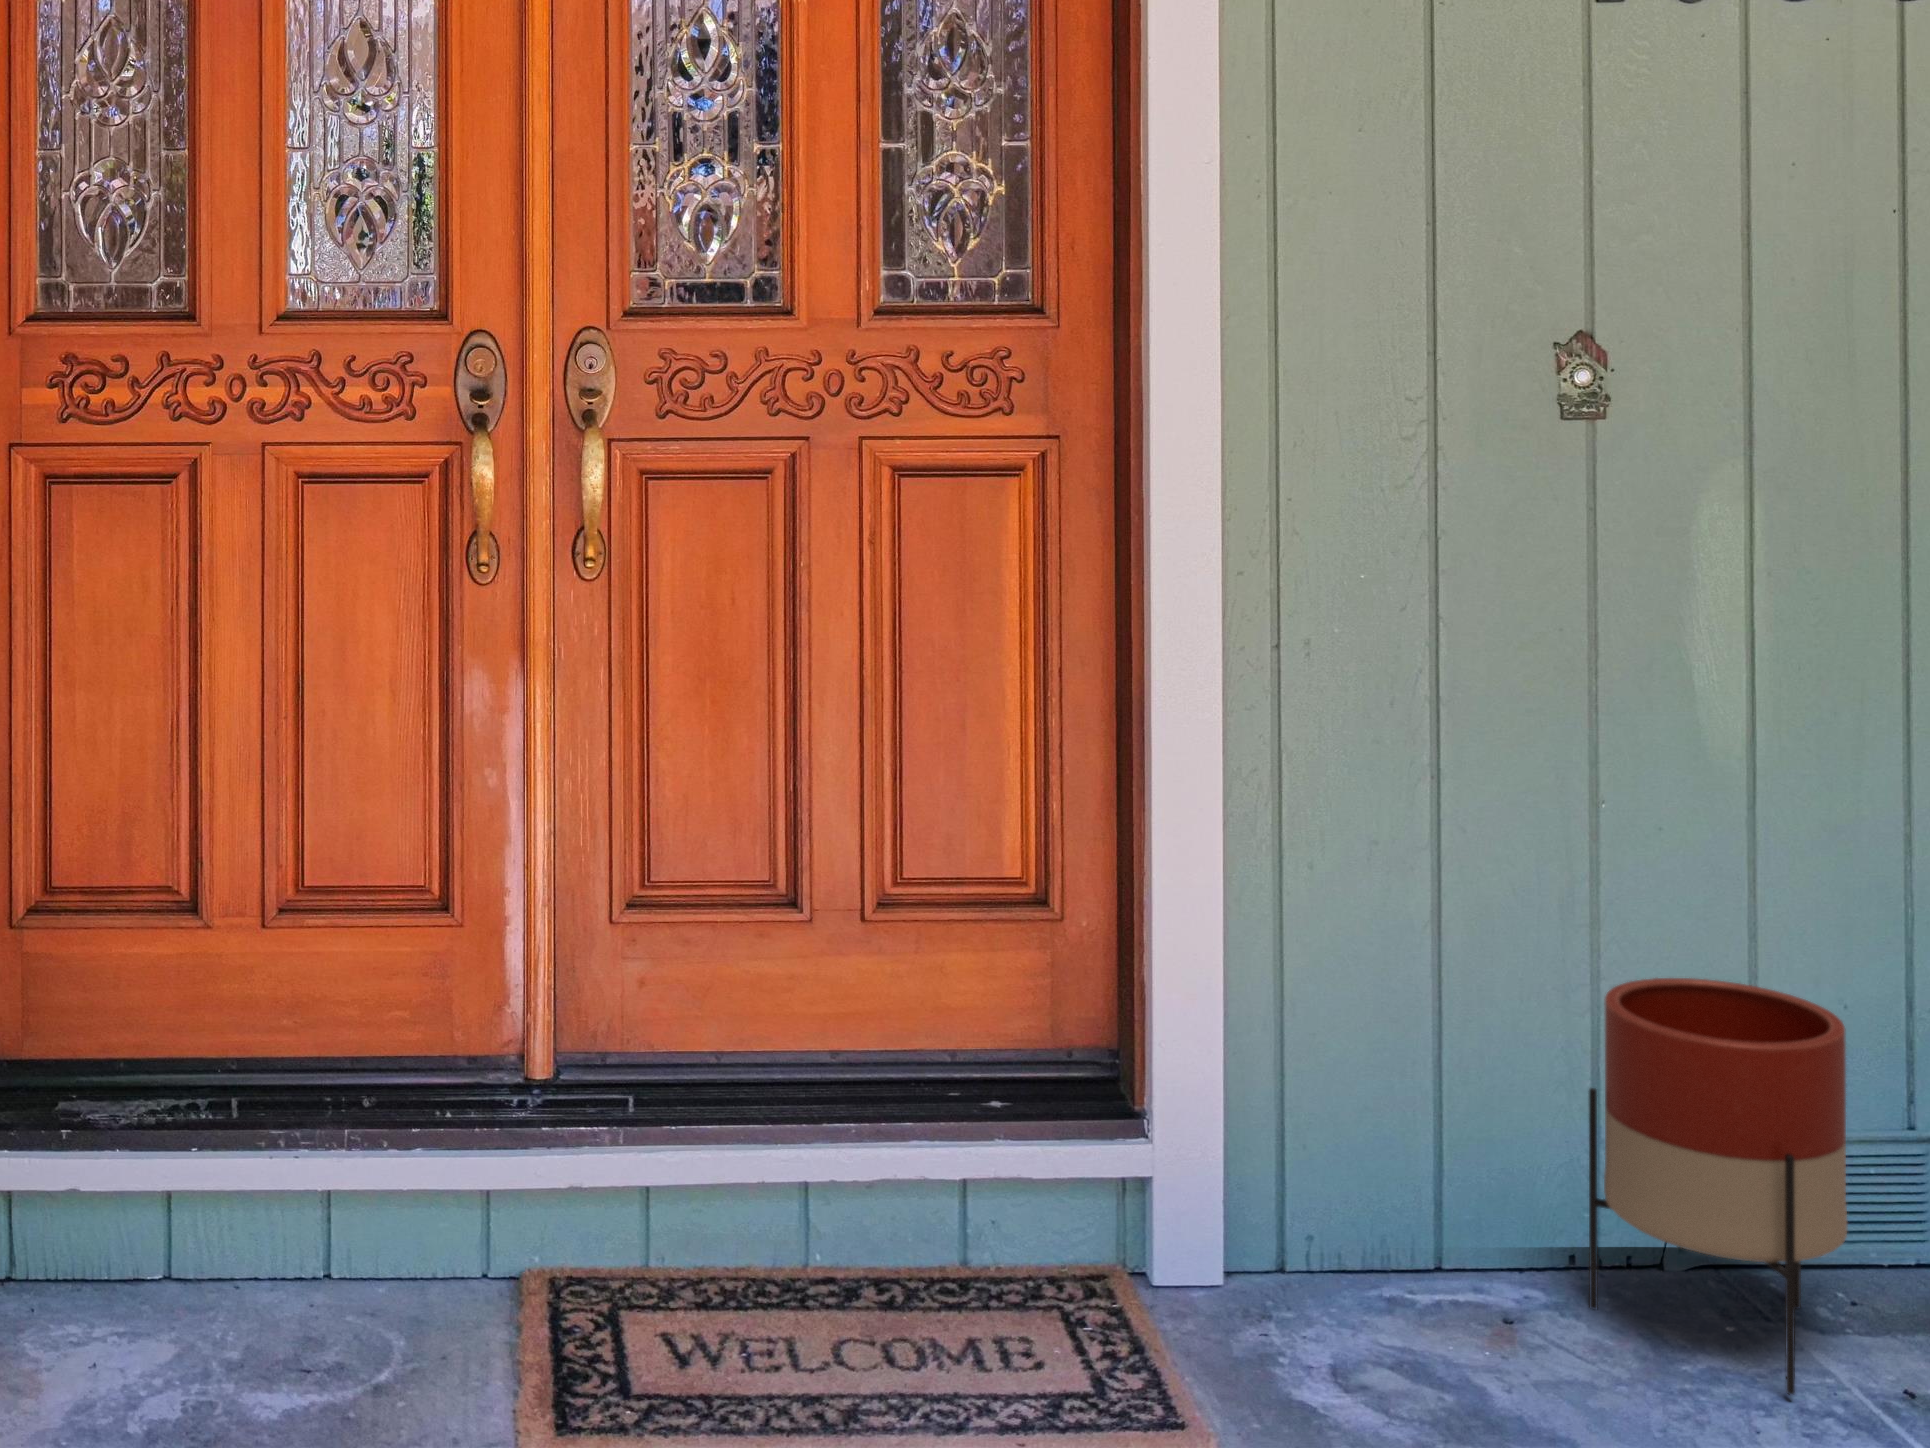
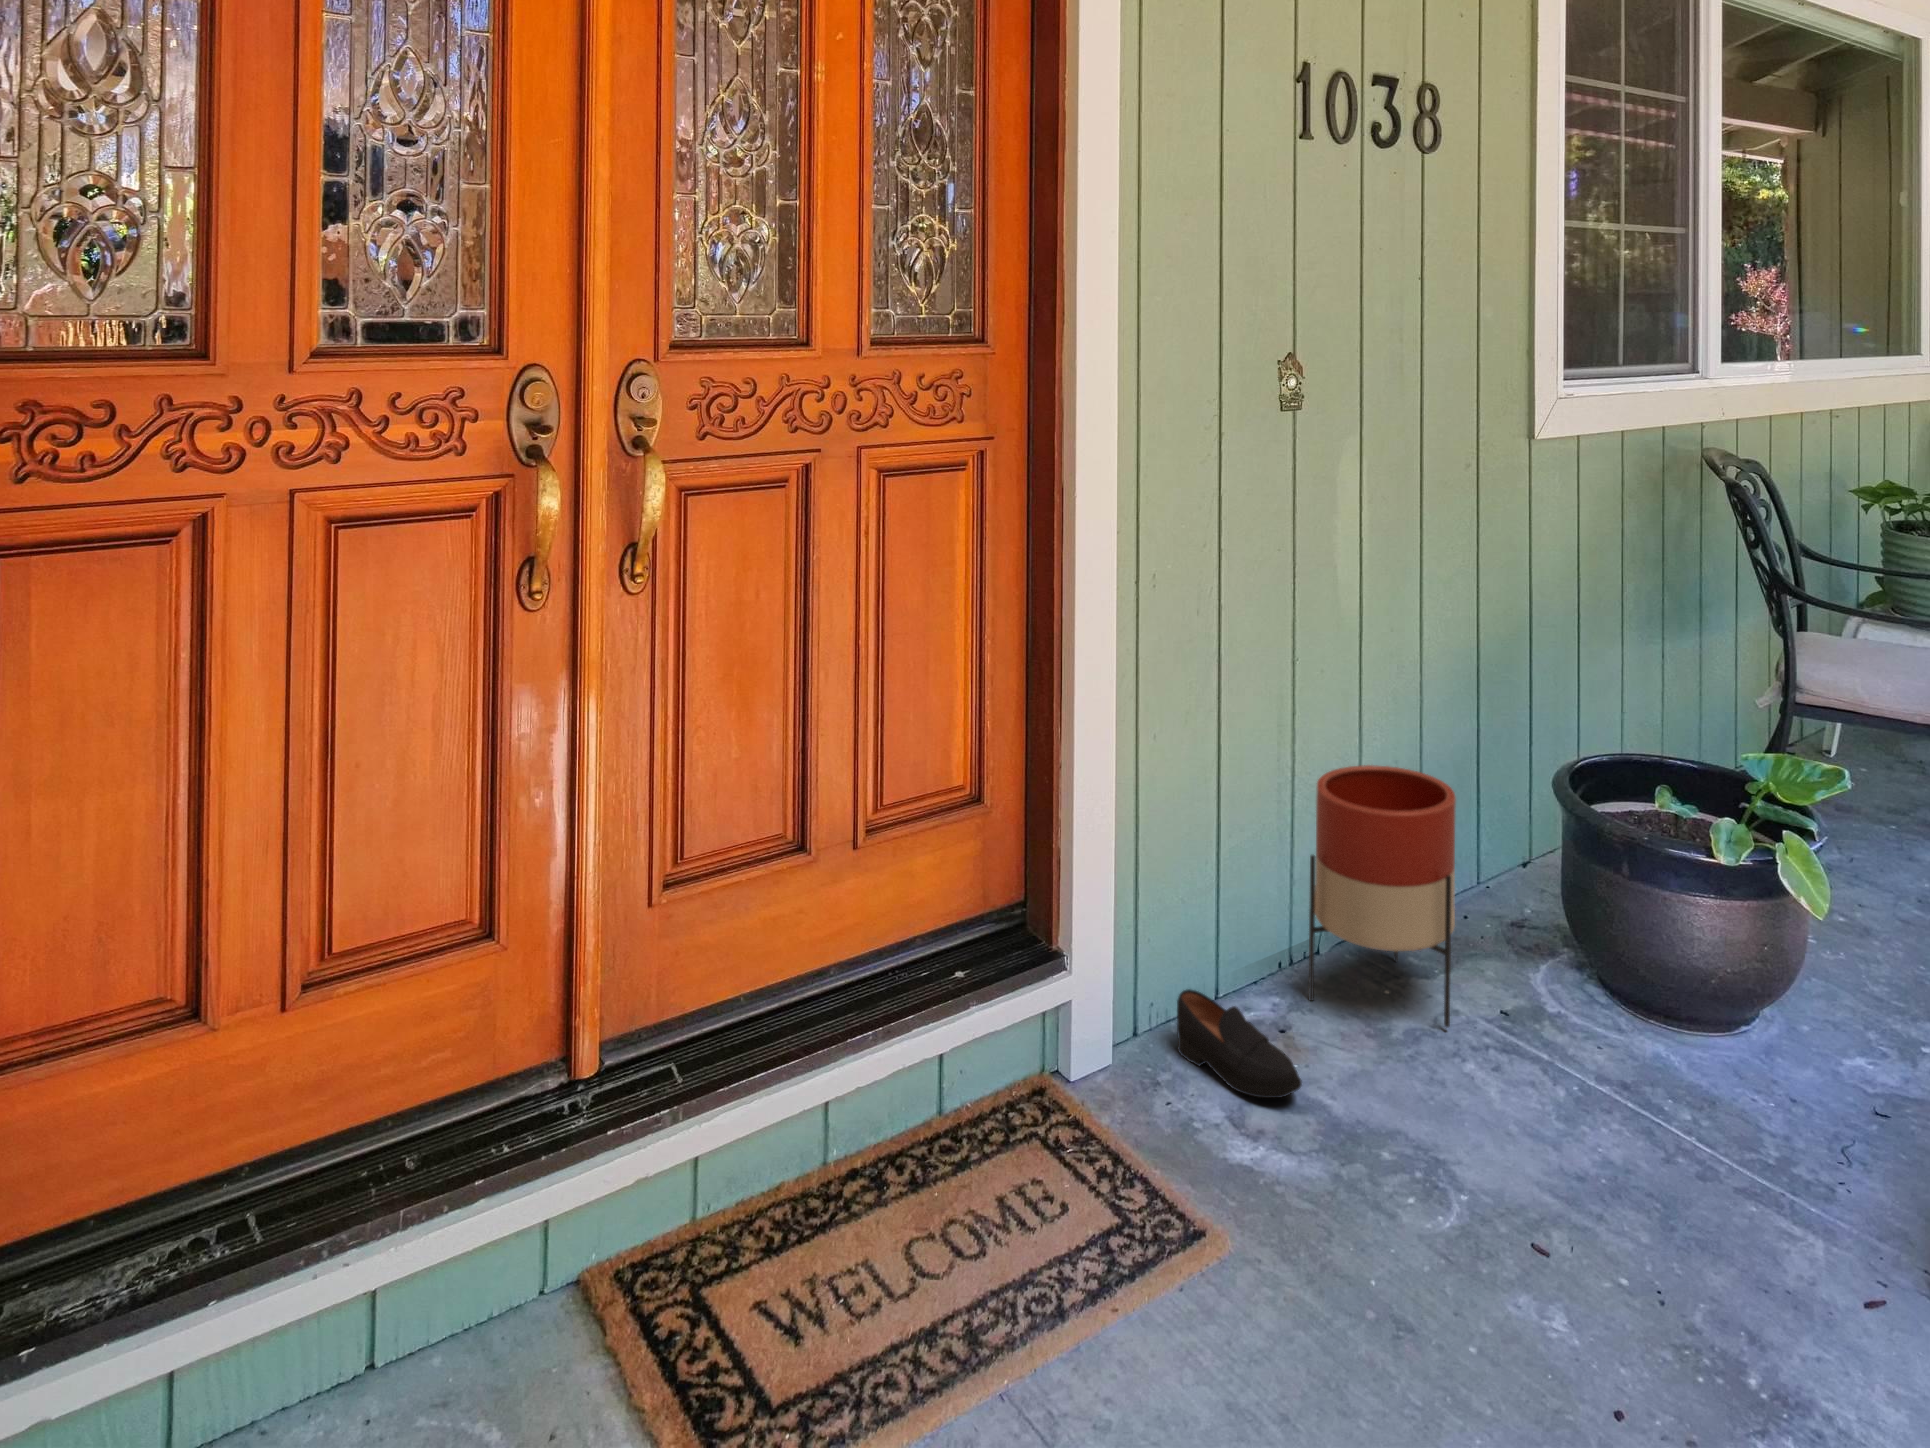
shoe: none [1327,1221,1458,1377] -> present [1177,989,1302,1098]

